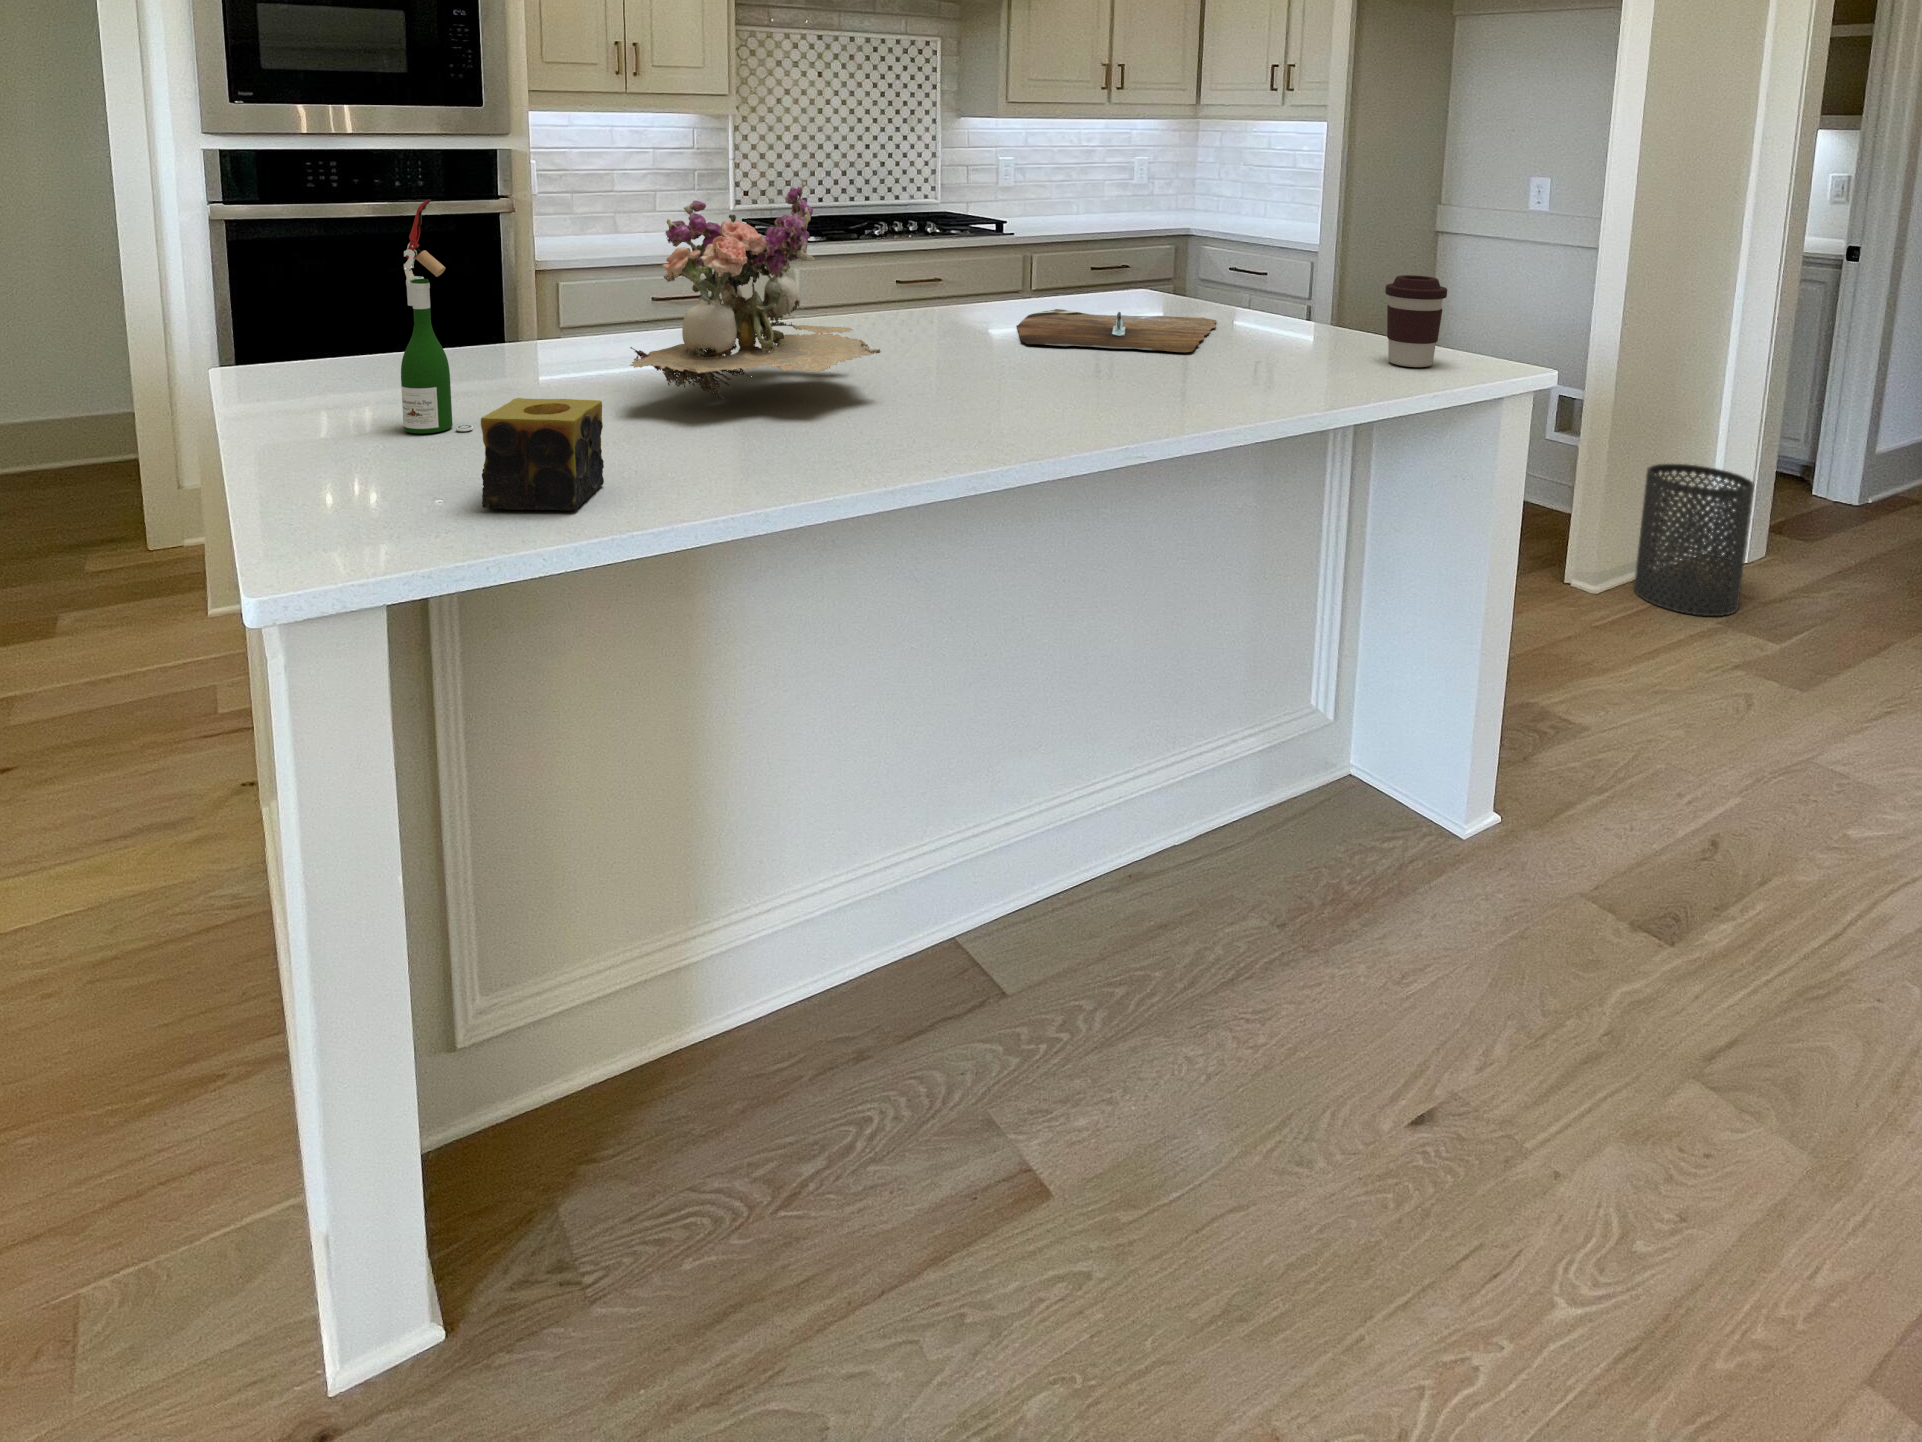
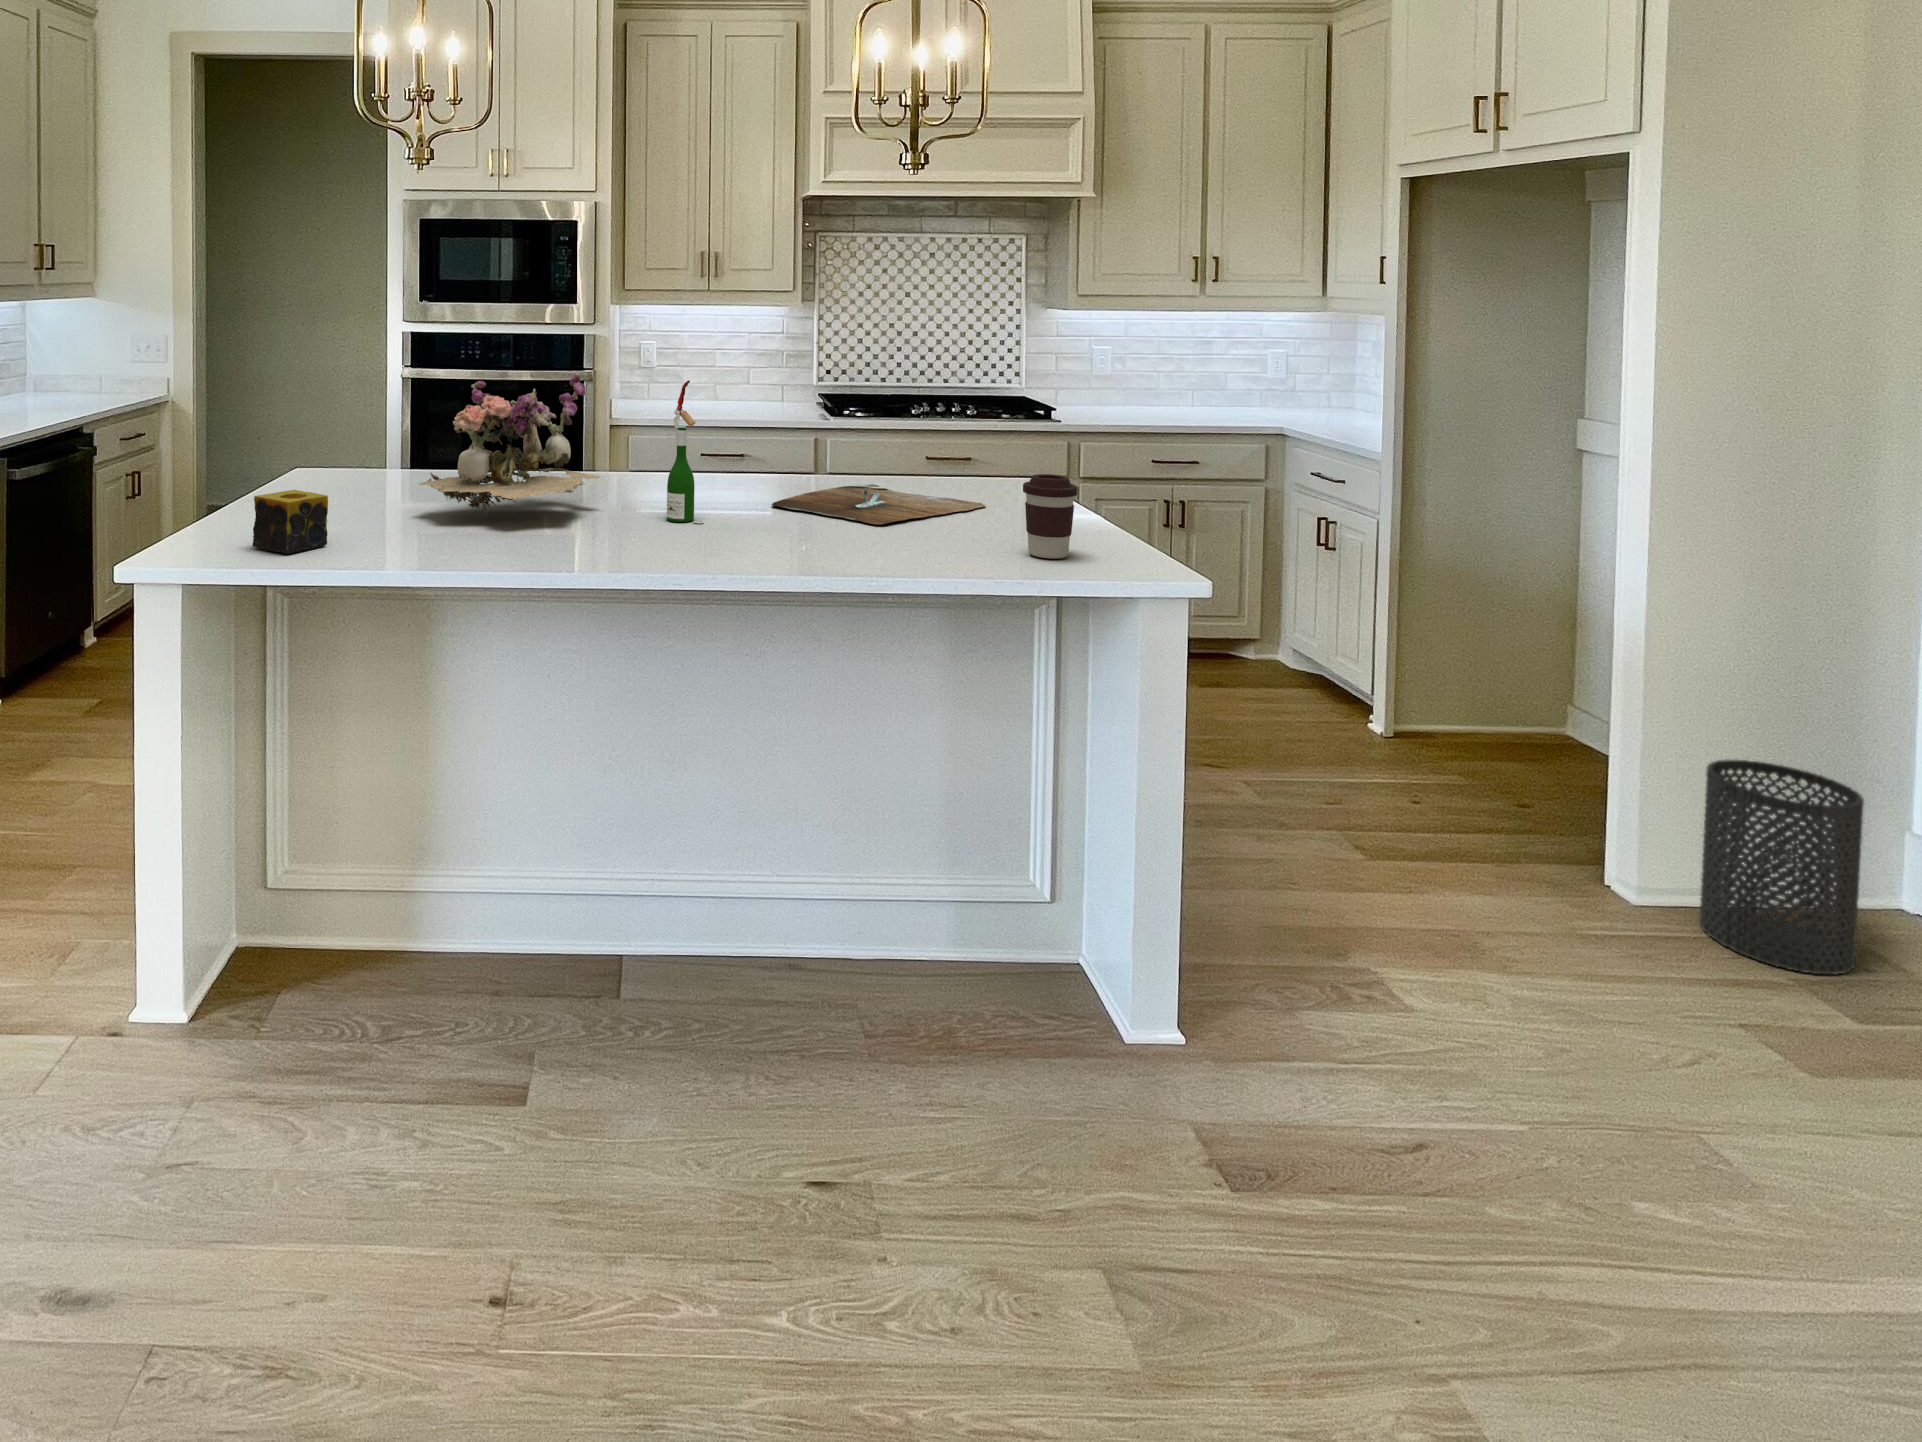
wine bottle: present [401,200,473,433] -> present [667,380,704,523]

